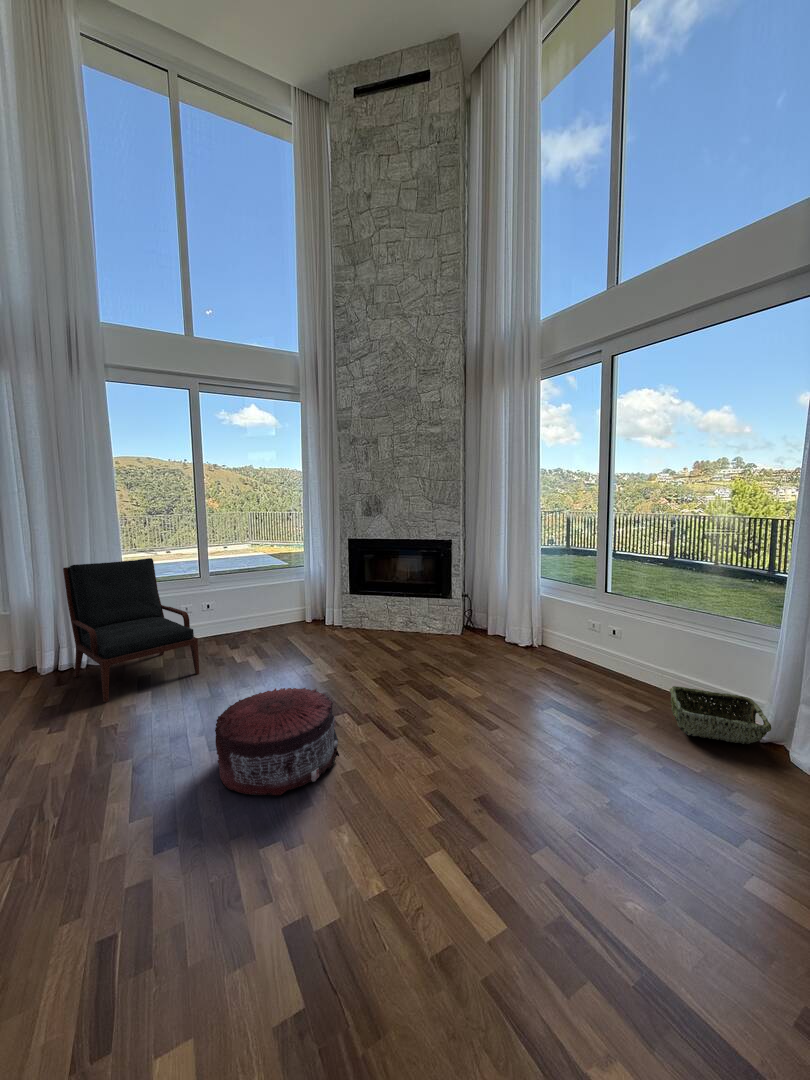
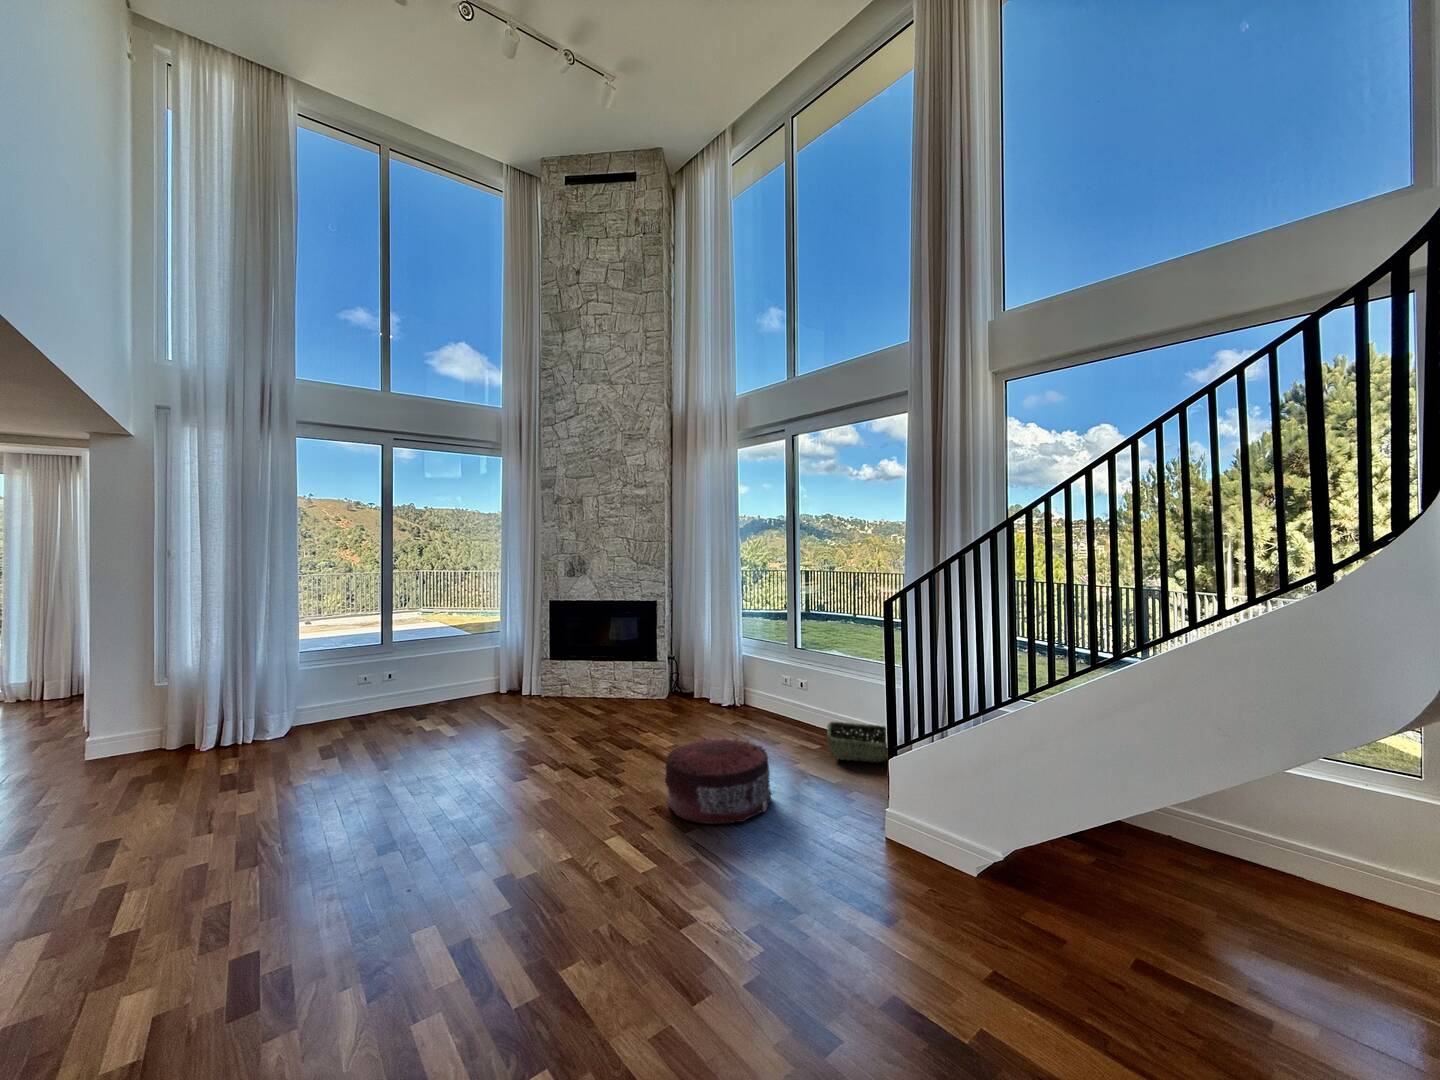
armchair: present [63,558,199,702] -> none [239,623,387,768]
pouf: present [215,688,339,795] -> present [665,739,772,824]

